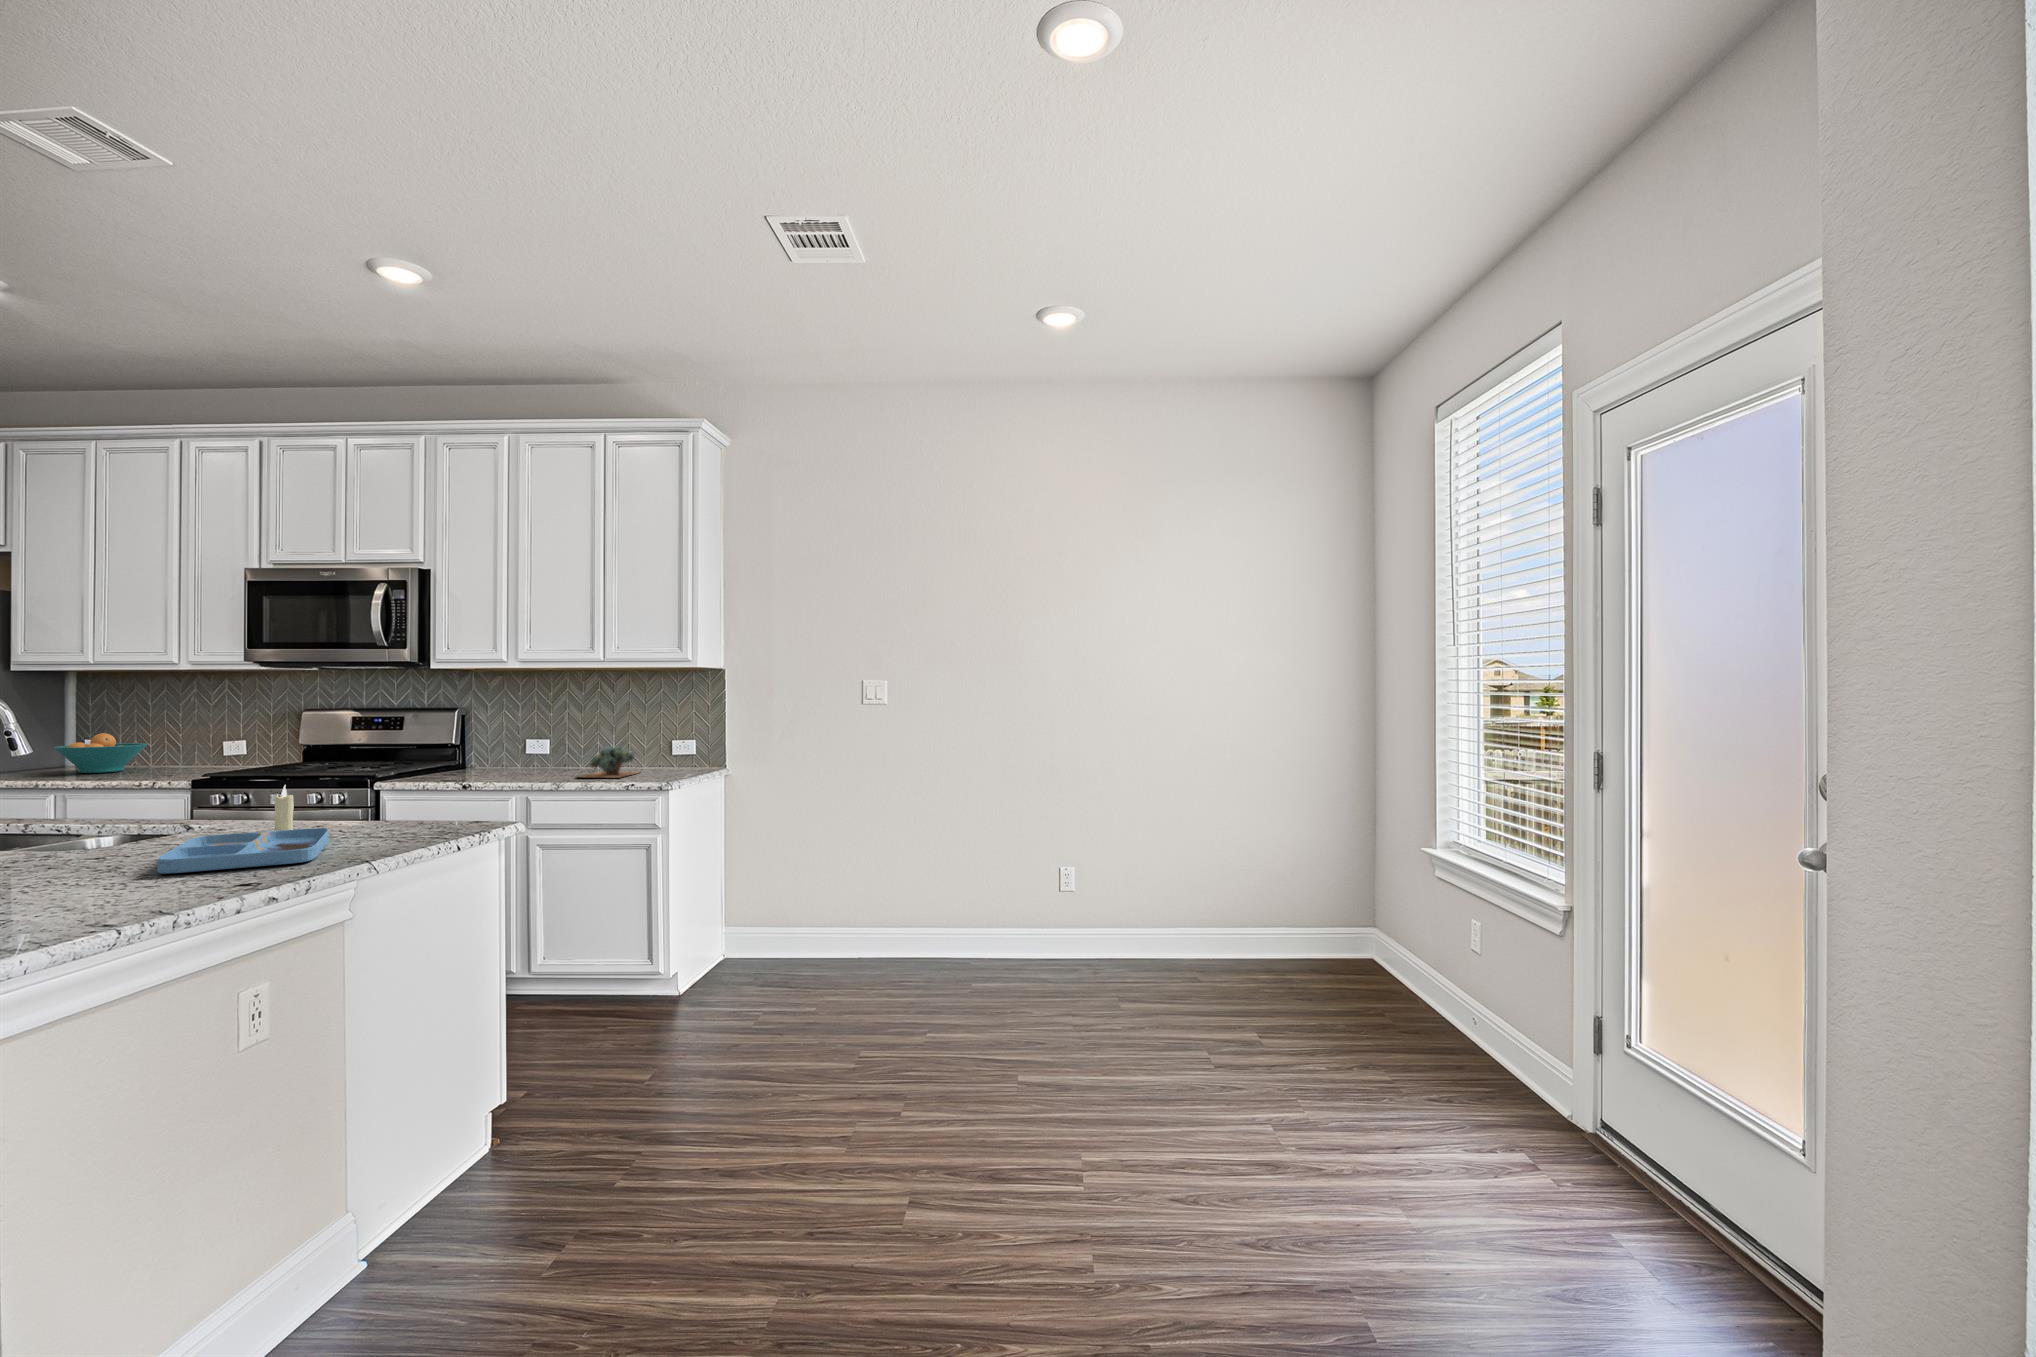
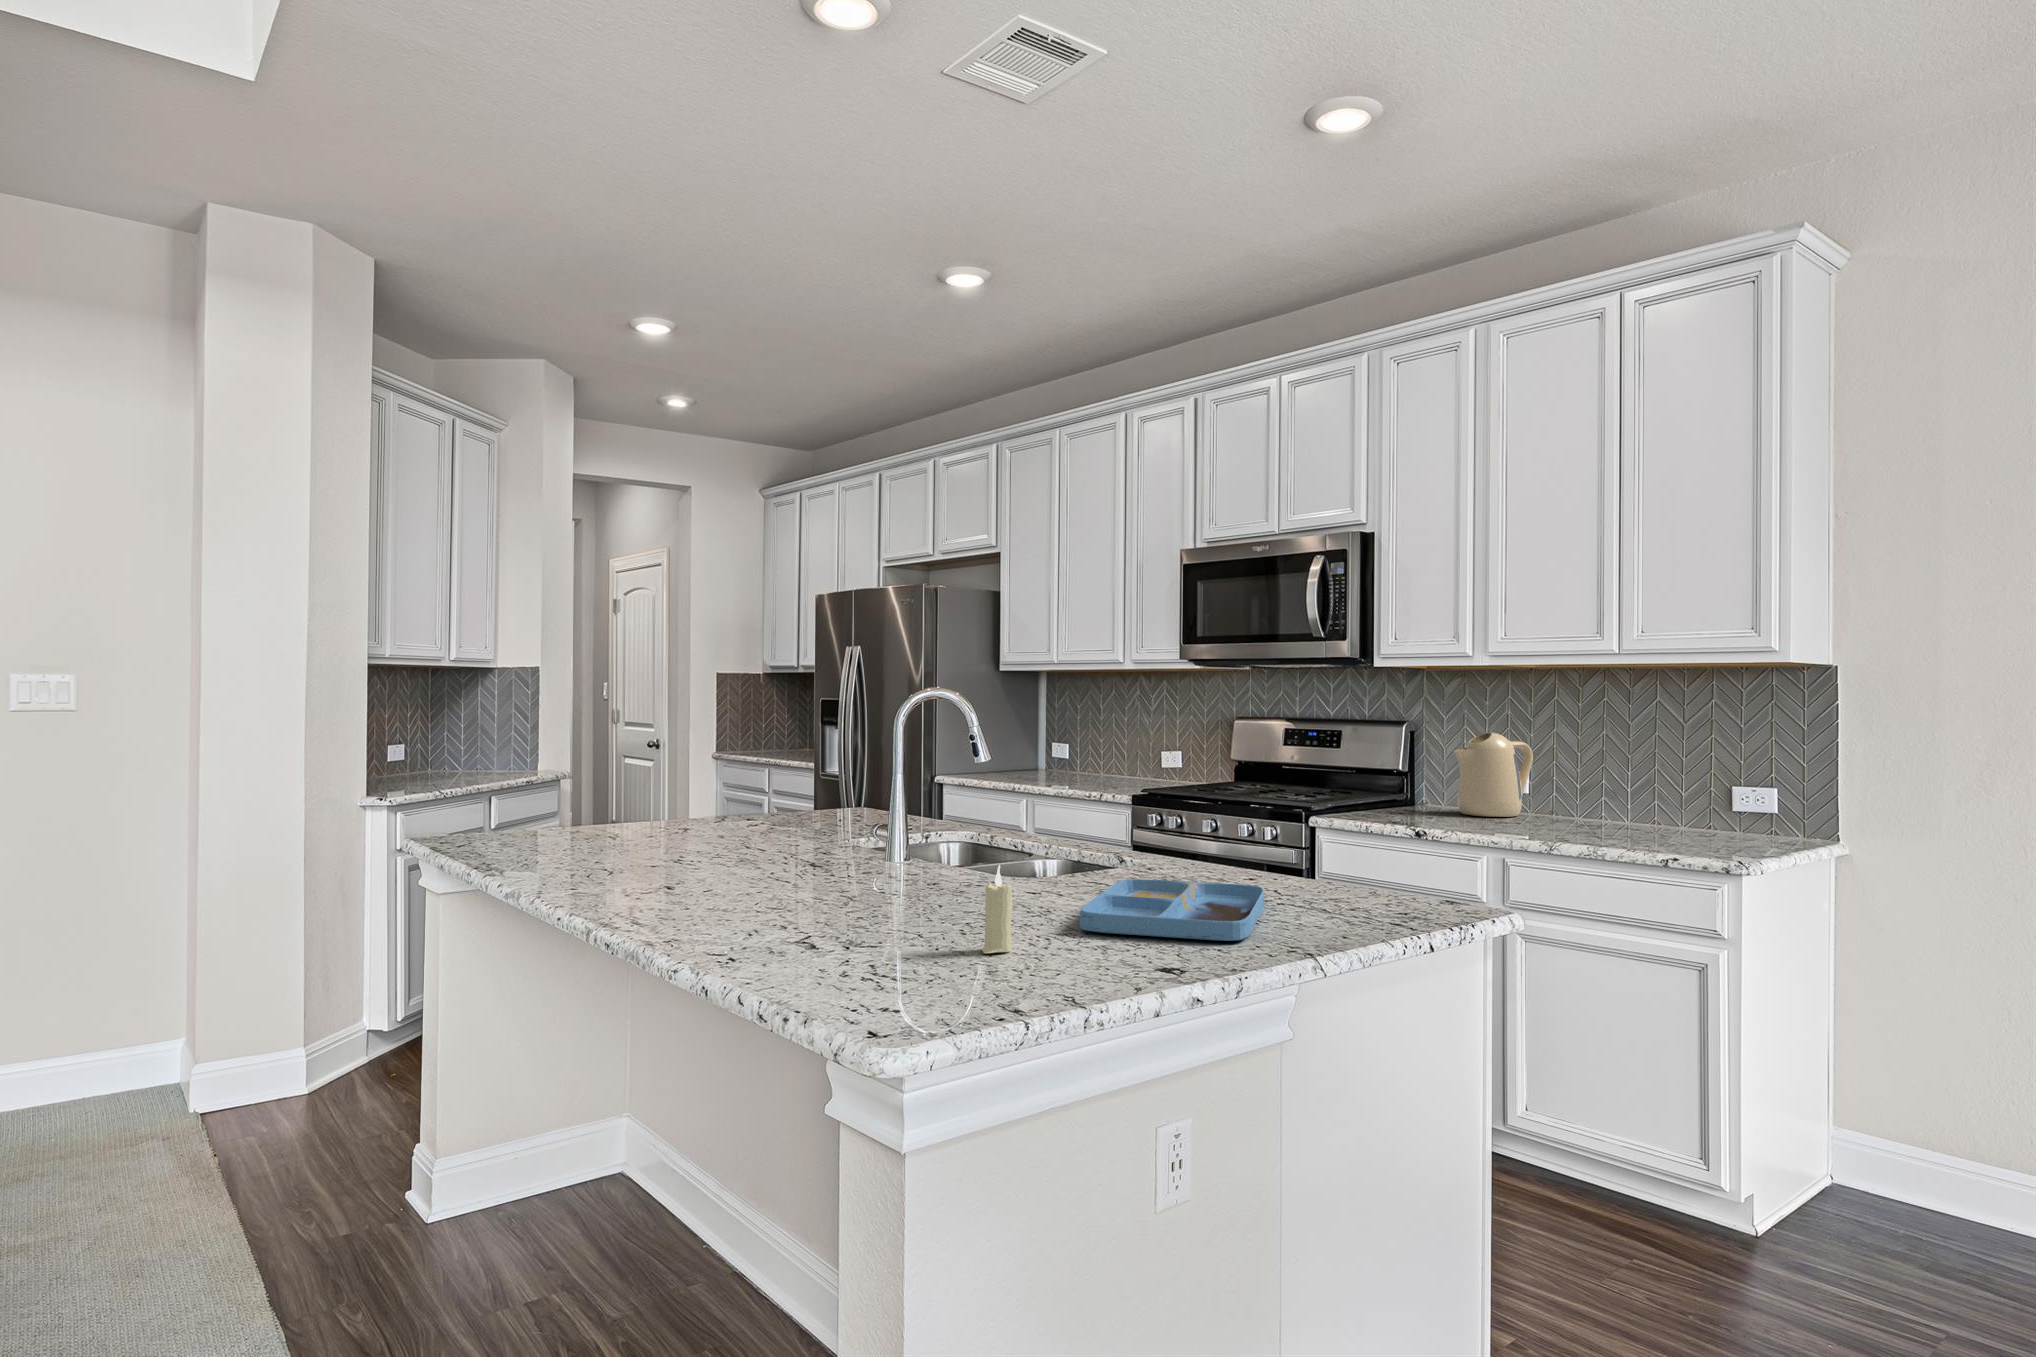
kettle: none [494,714,552,772] -> present [1454,733,1533,817]
fruit bowl: present [54,733,148,773] -> none [1028,737,1099,779]
succulent plant: present [578,746,637,778] -> none [1573,788,1683,843]
candle: present [274,785,294,831] -> present [982,865,1013,953]

